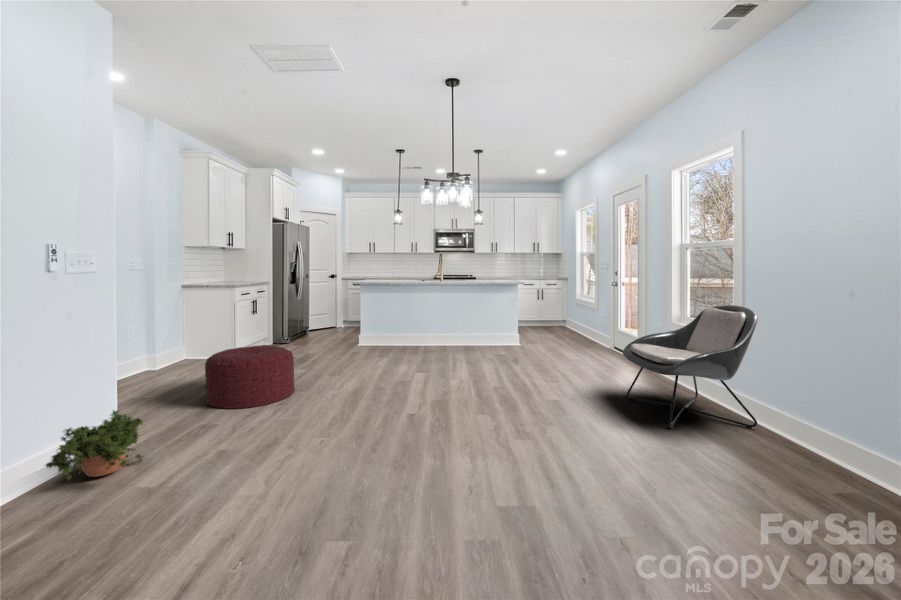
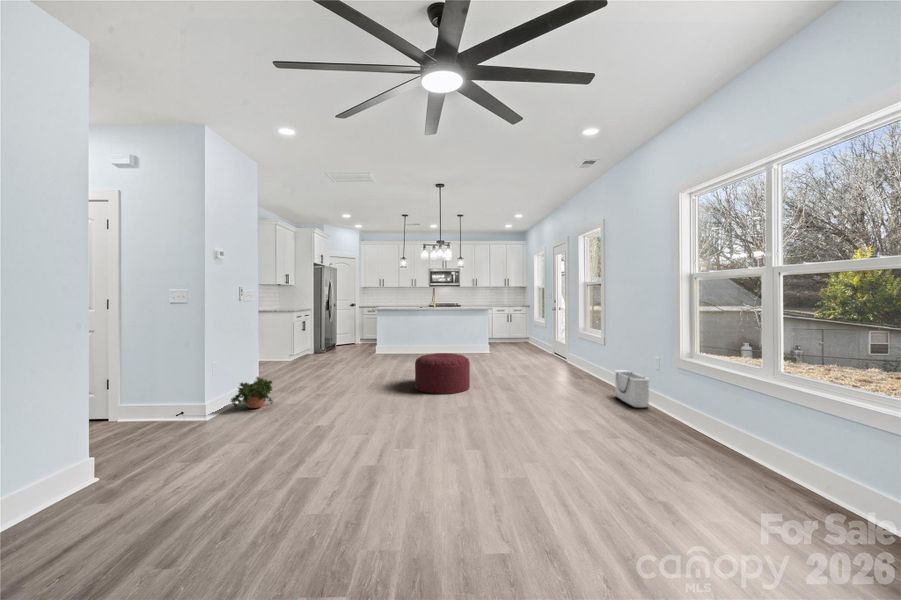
lounge chair: present [623,305,758,429] -> none [544,319,613,390]
ottoman: present [205,346,295,409] -> present [415,353,470,394]
storage bin: none [778,402,884,487] -> present [615,370,650,407]

